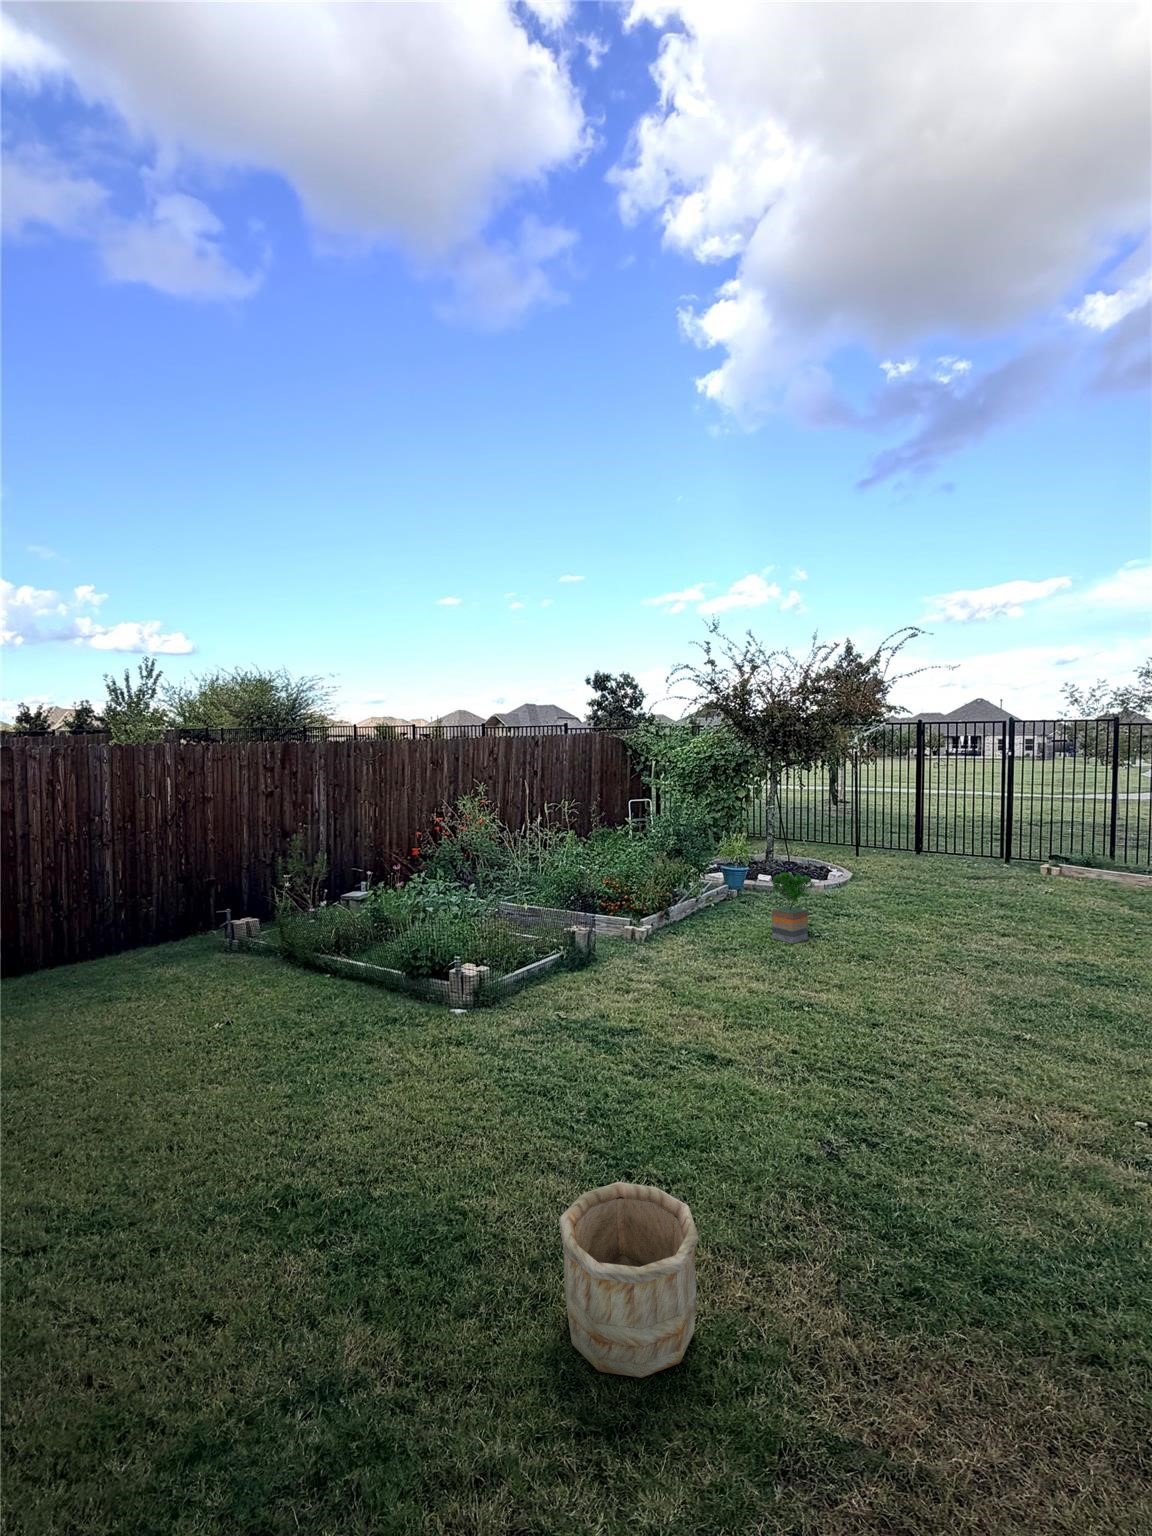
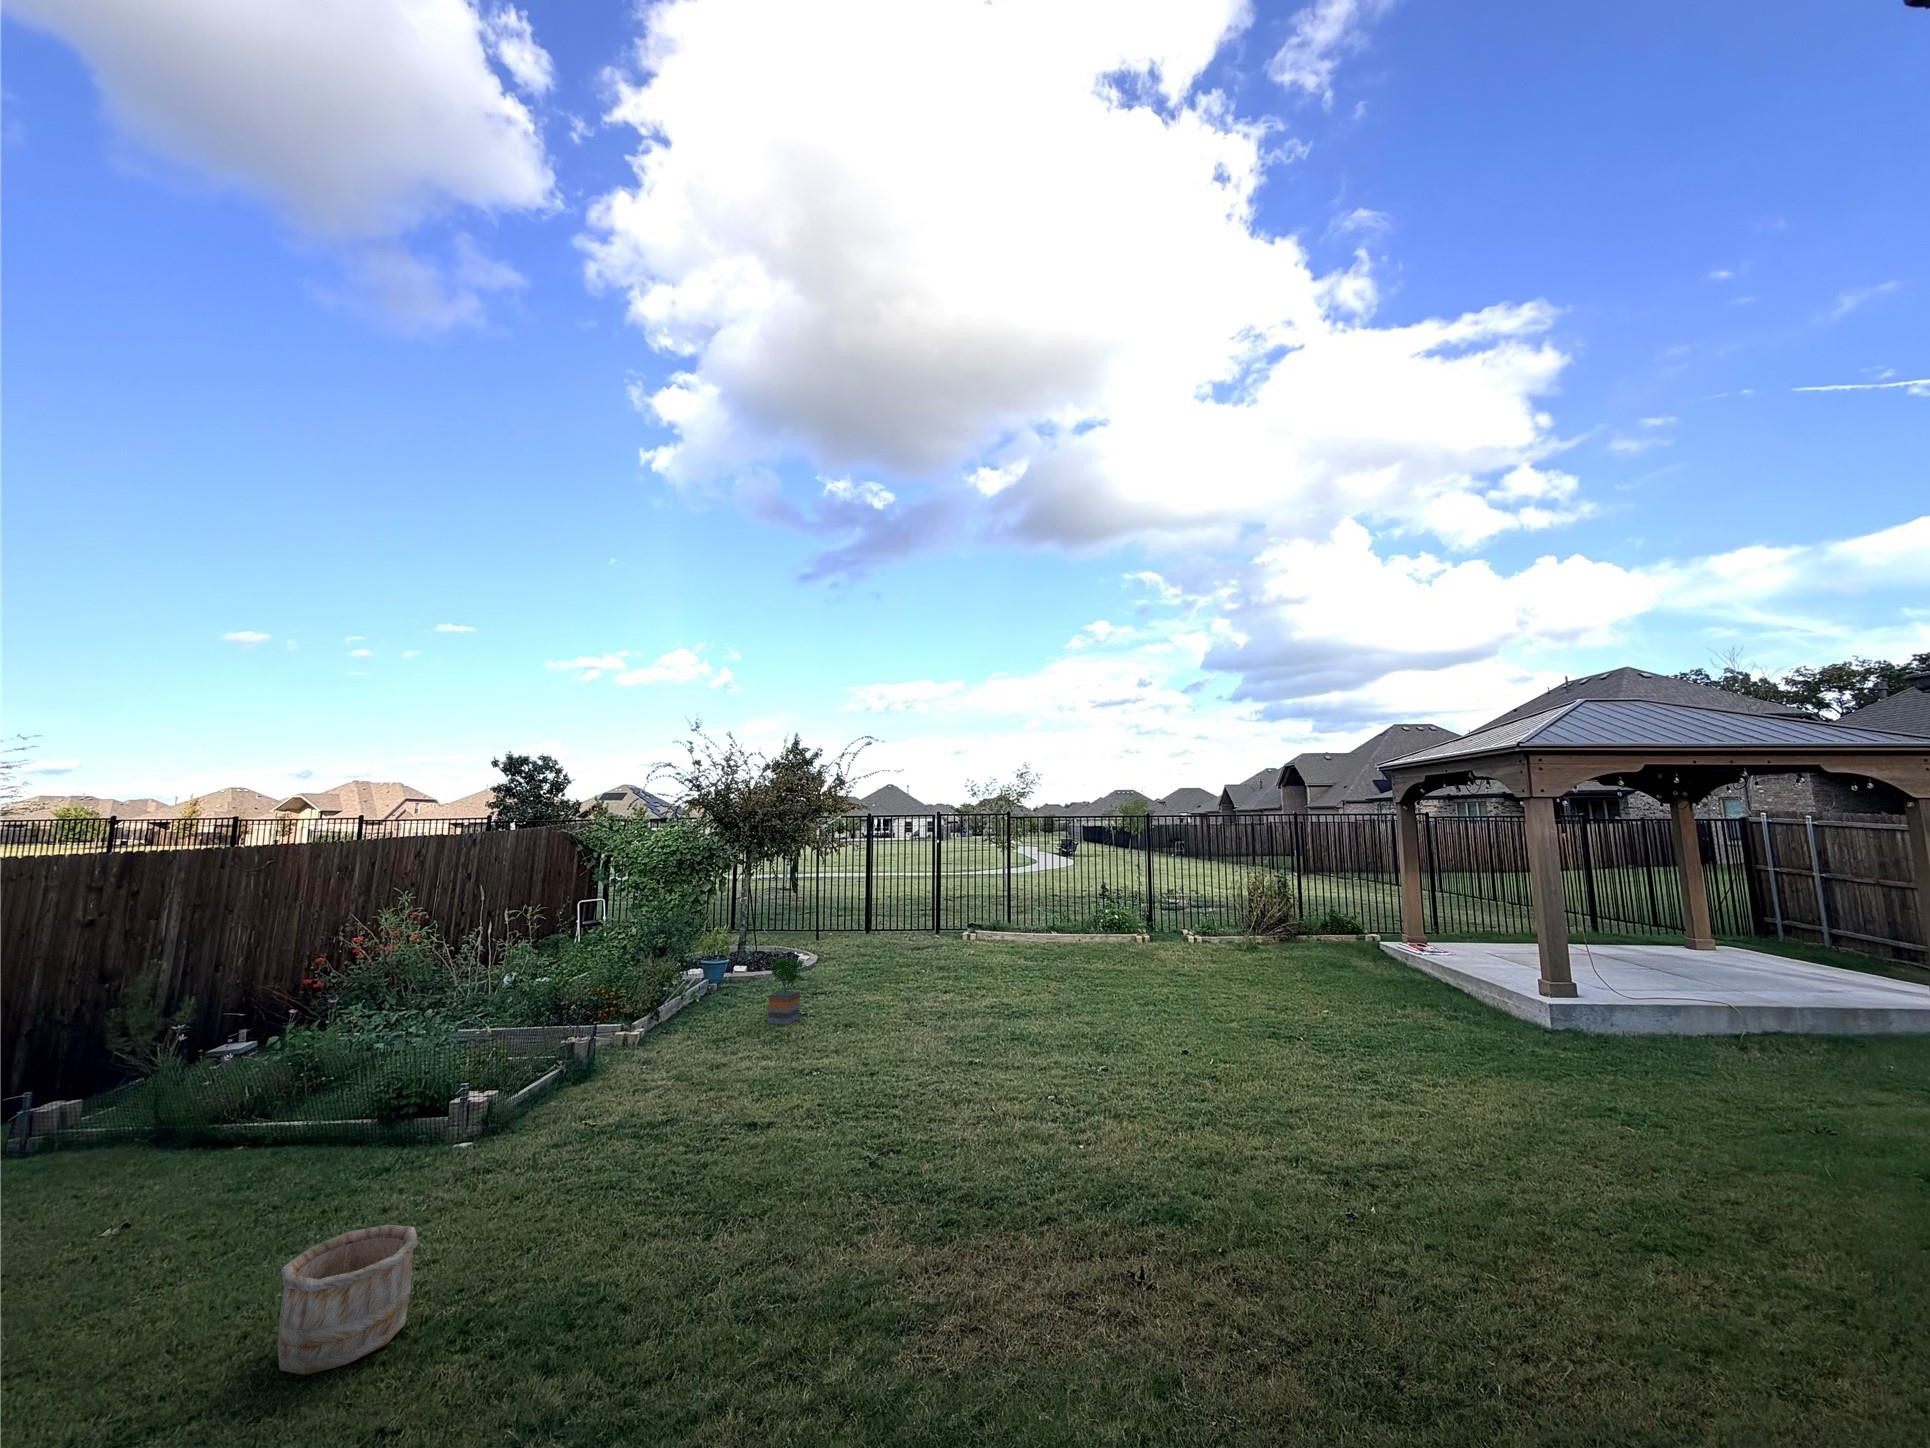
wooden bucket: present [559,1182,699,1378] -> present [278,1225,418,1375]

